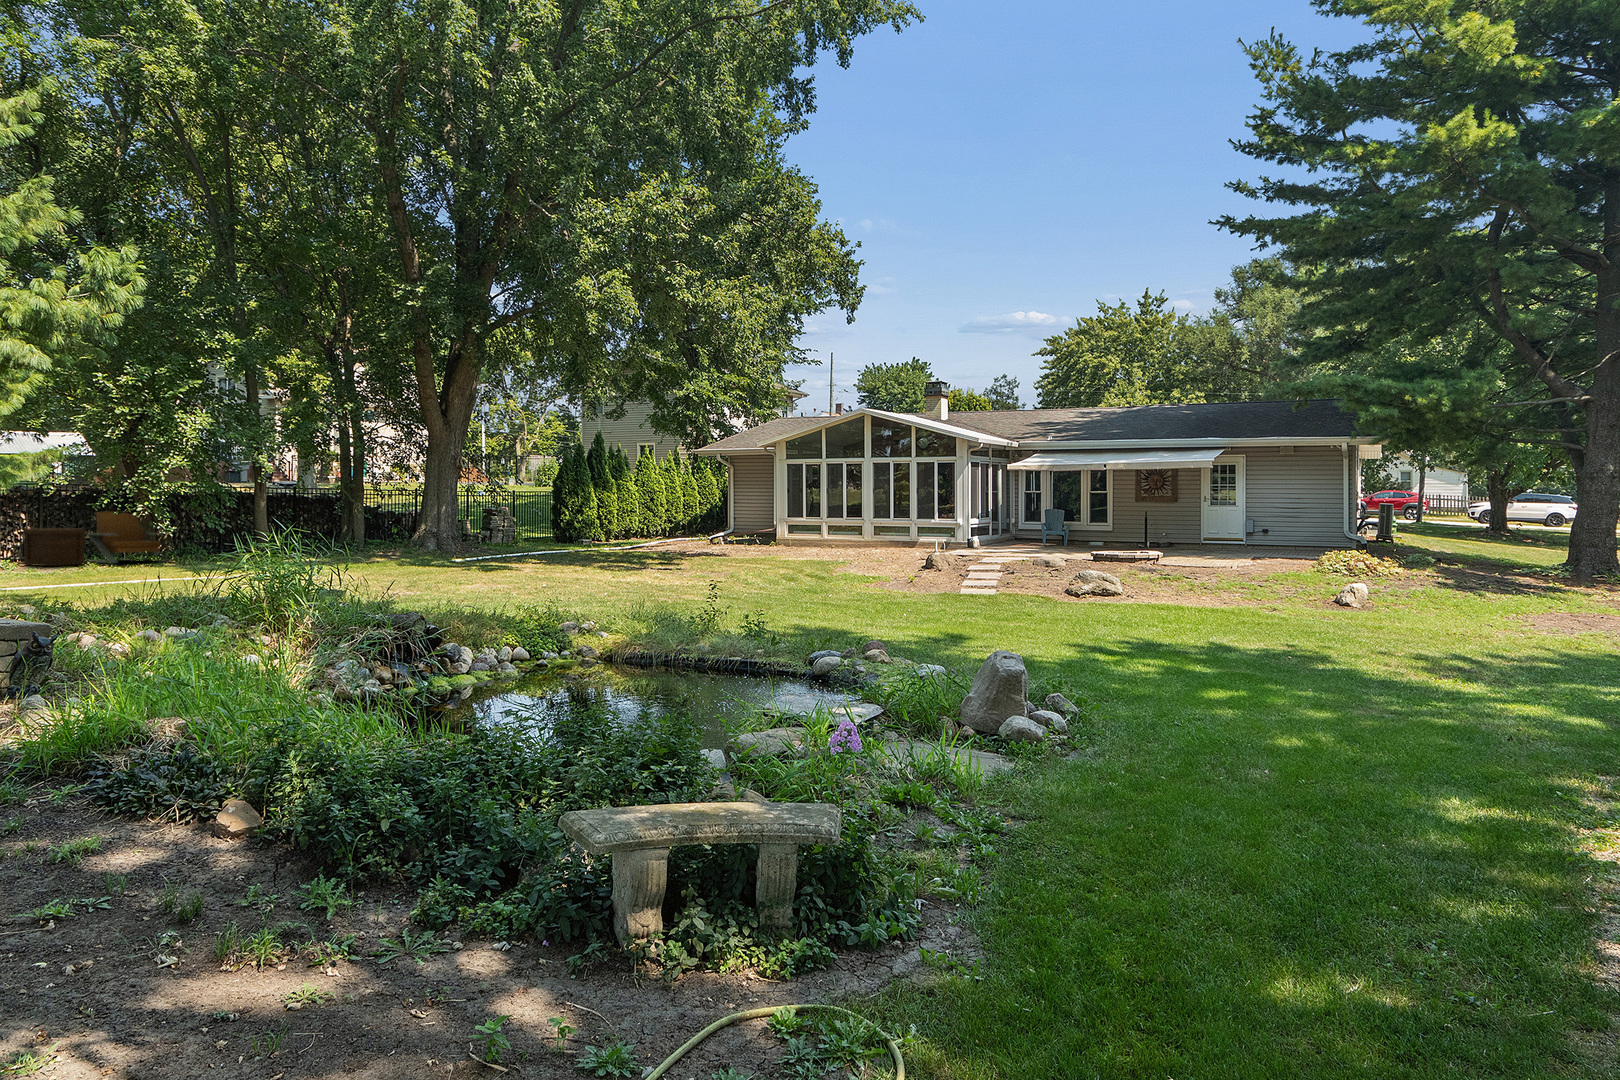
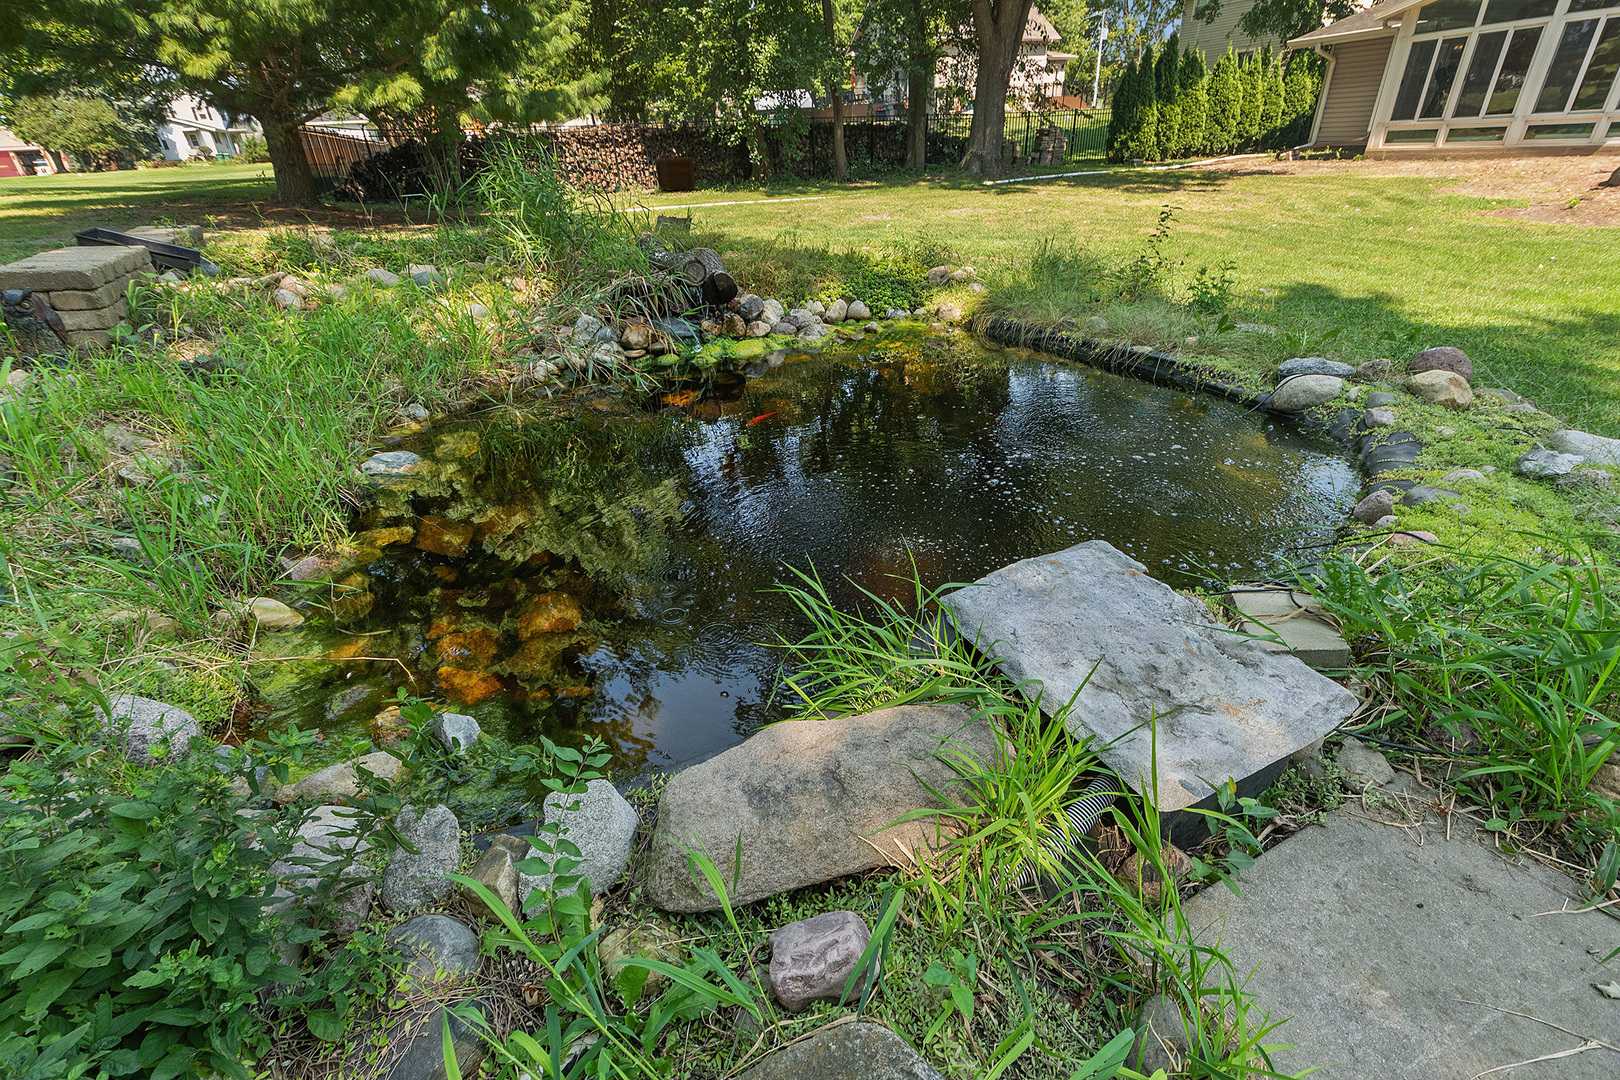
lounge chair: present [88,512,167,563] -> none [702,141,755,188]

